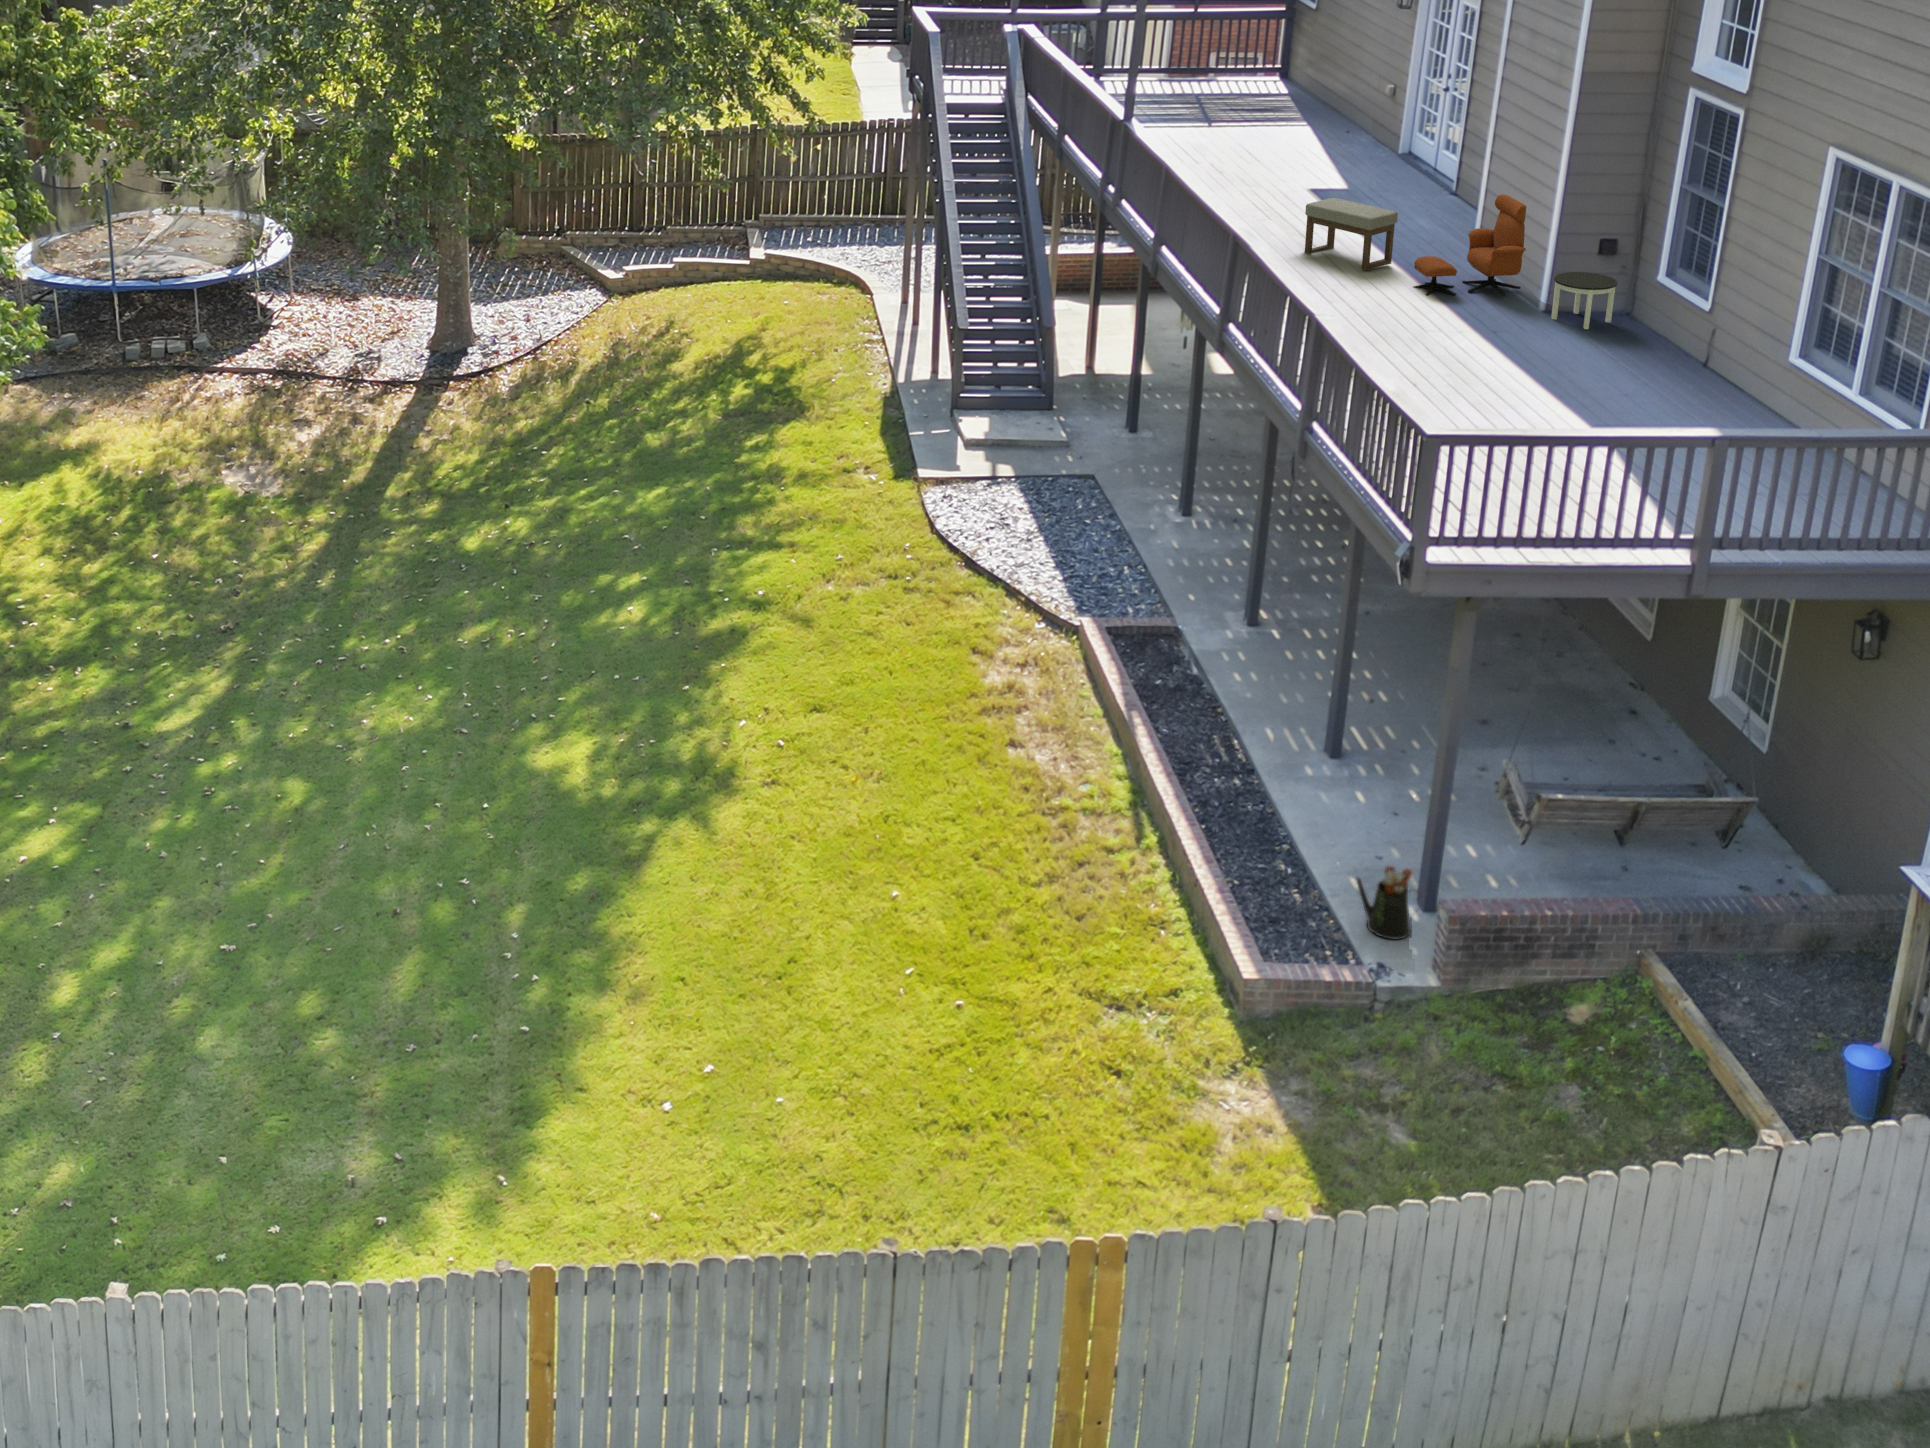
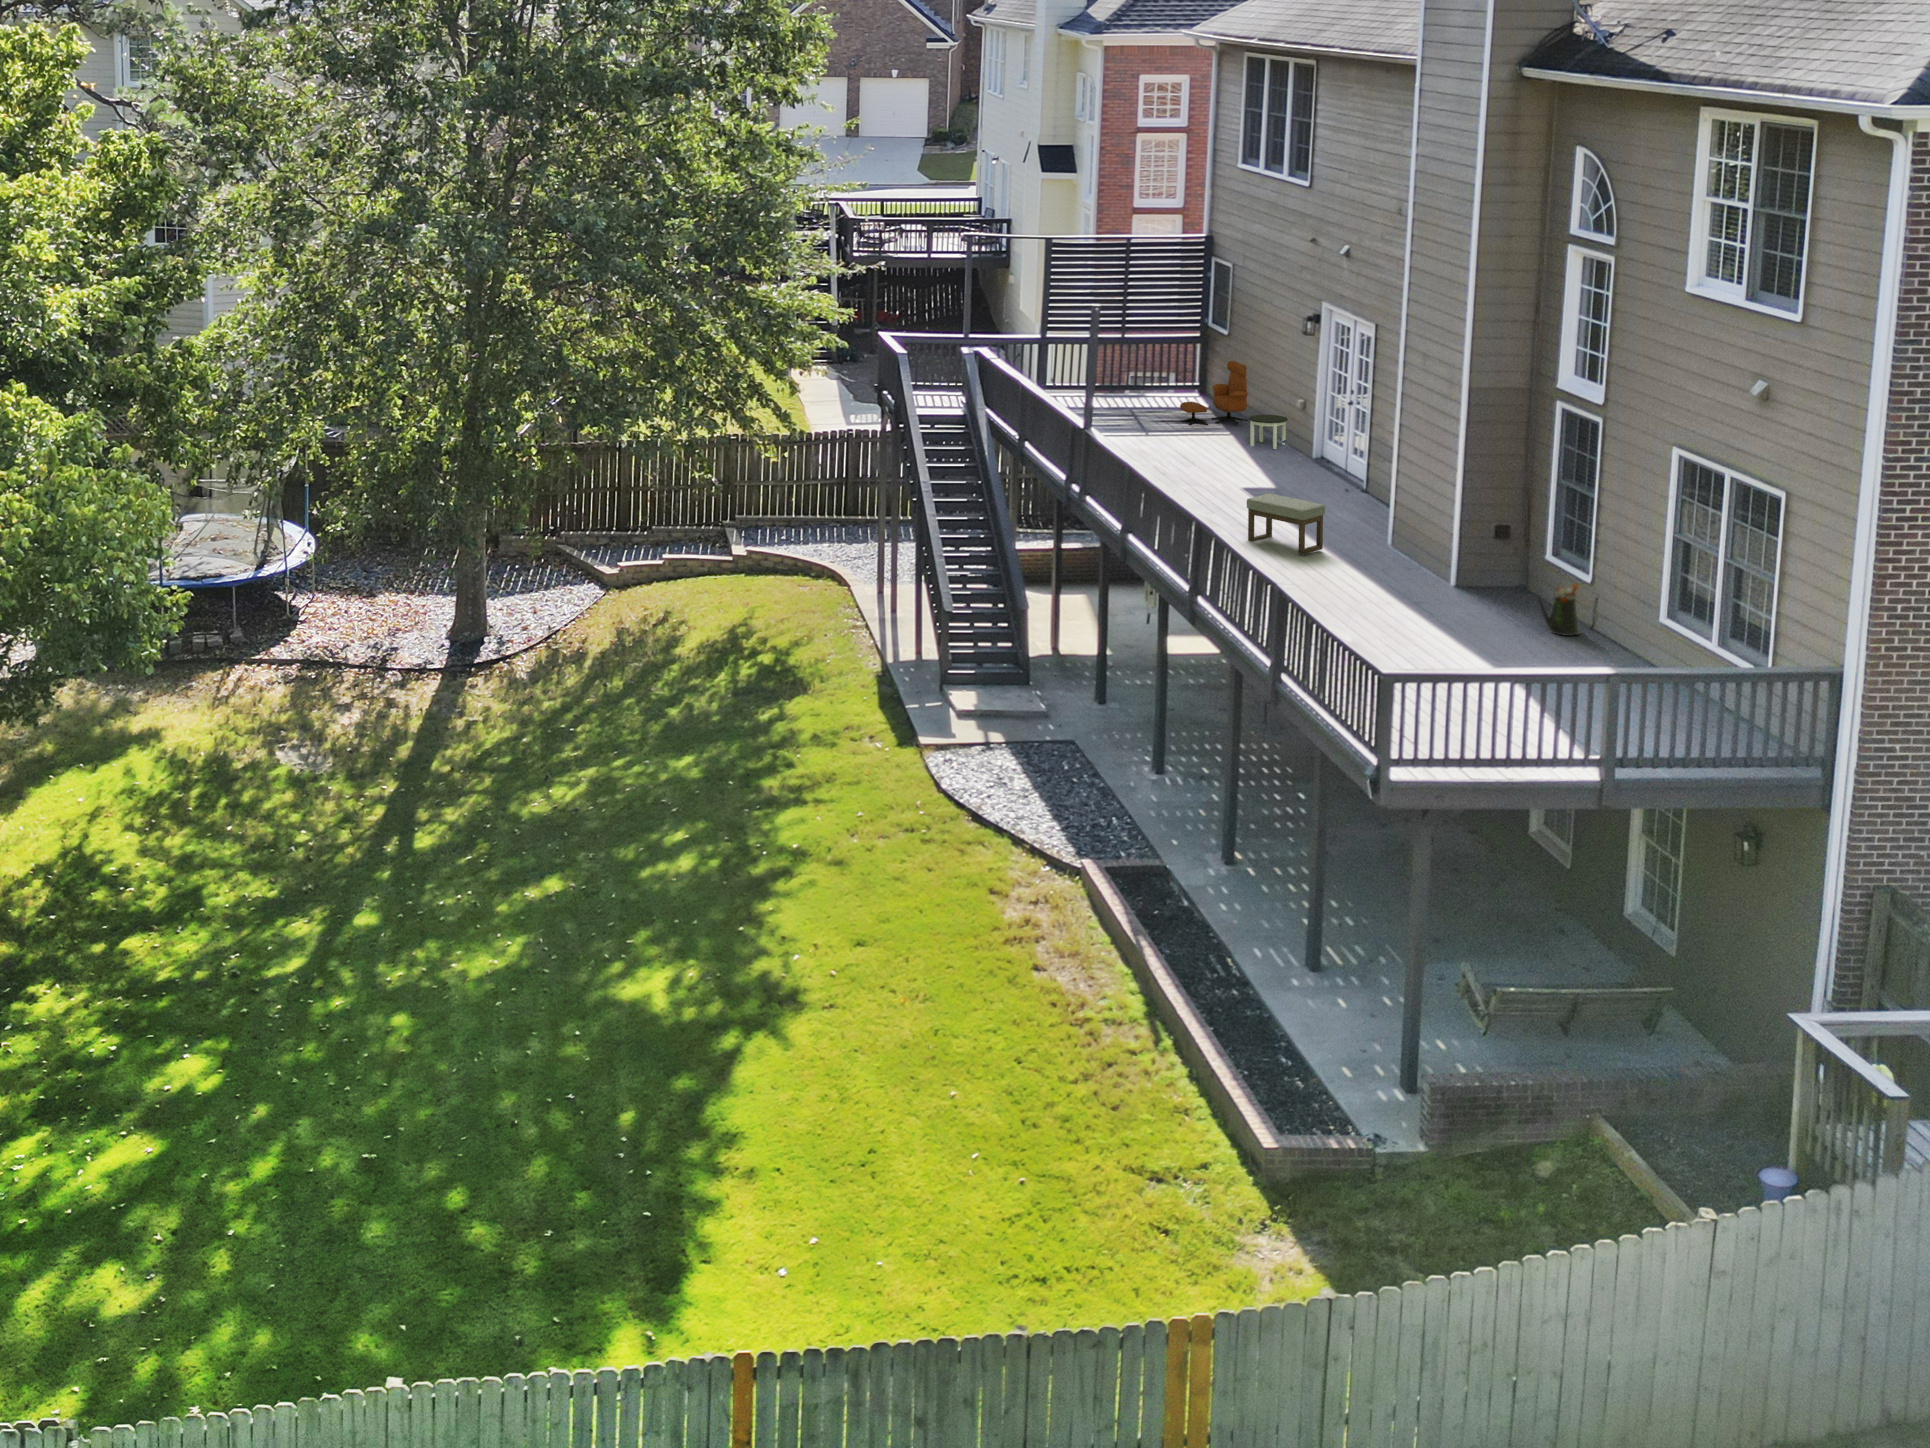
lounge chair: present [1413,194,1526,296] -> present [1180,361,1248,425]
round table: present [1551,272,1617,329] -> present [1249,415,1288,449]
watering can: present [1357,867,1423,939] -> present [1538,584,1579,636]

